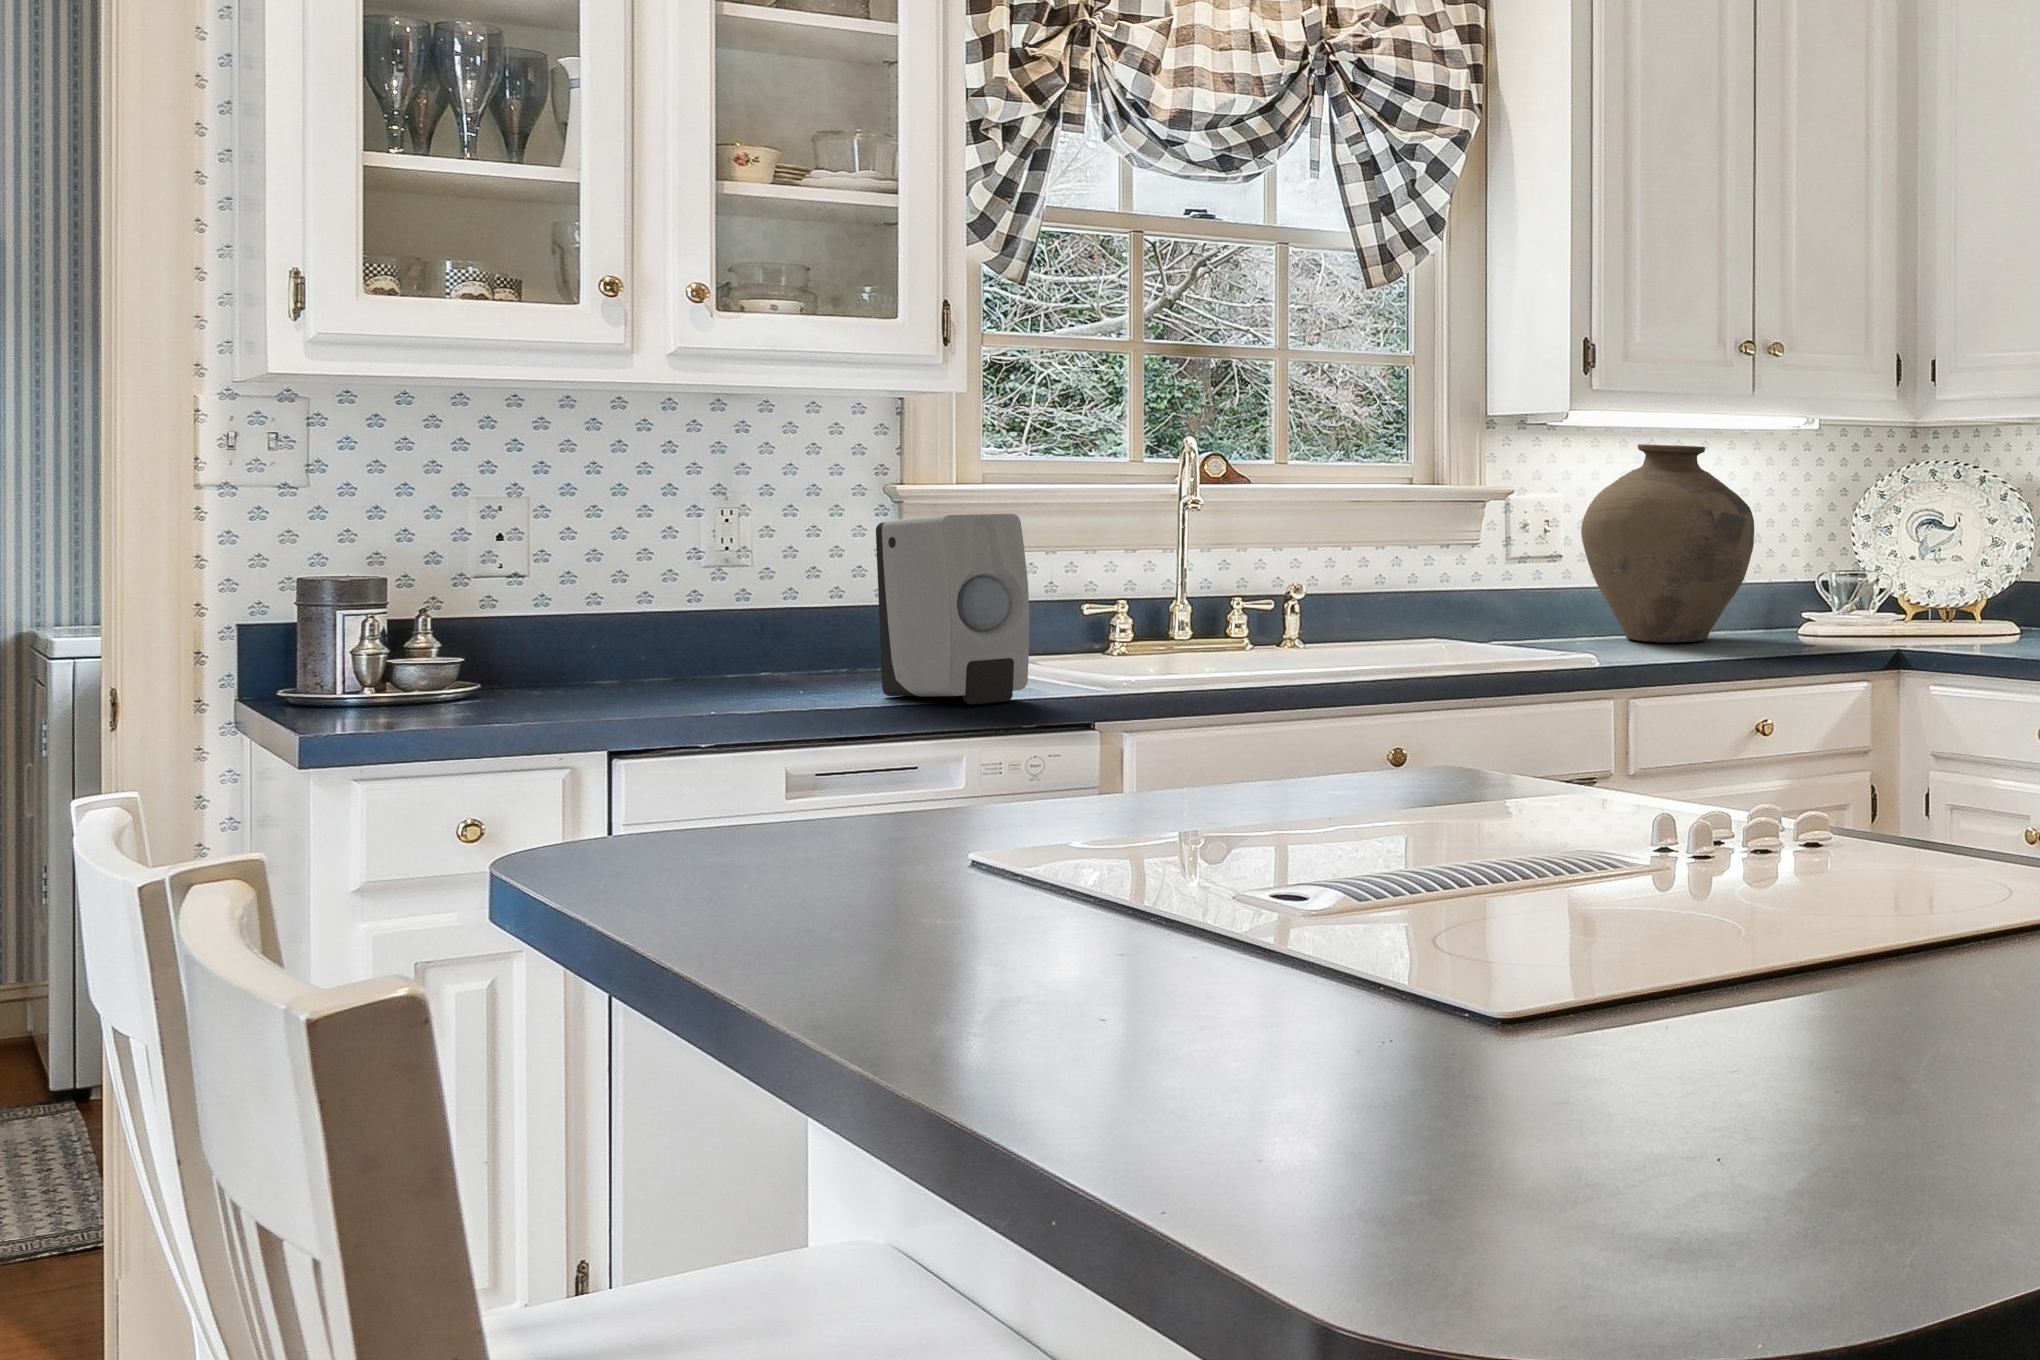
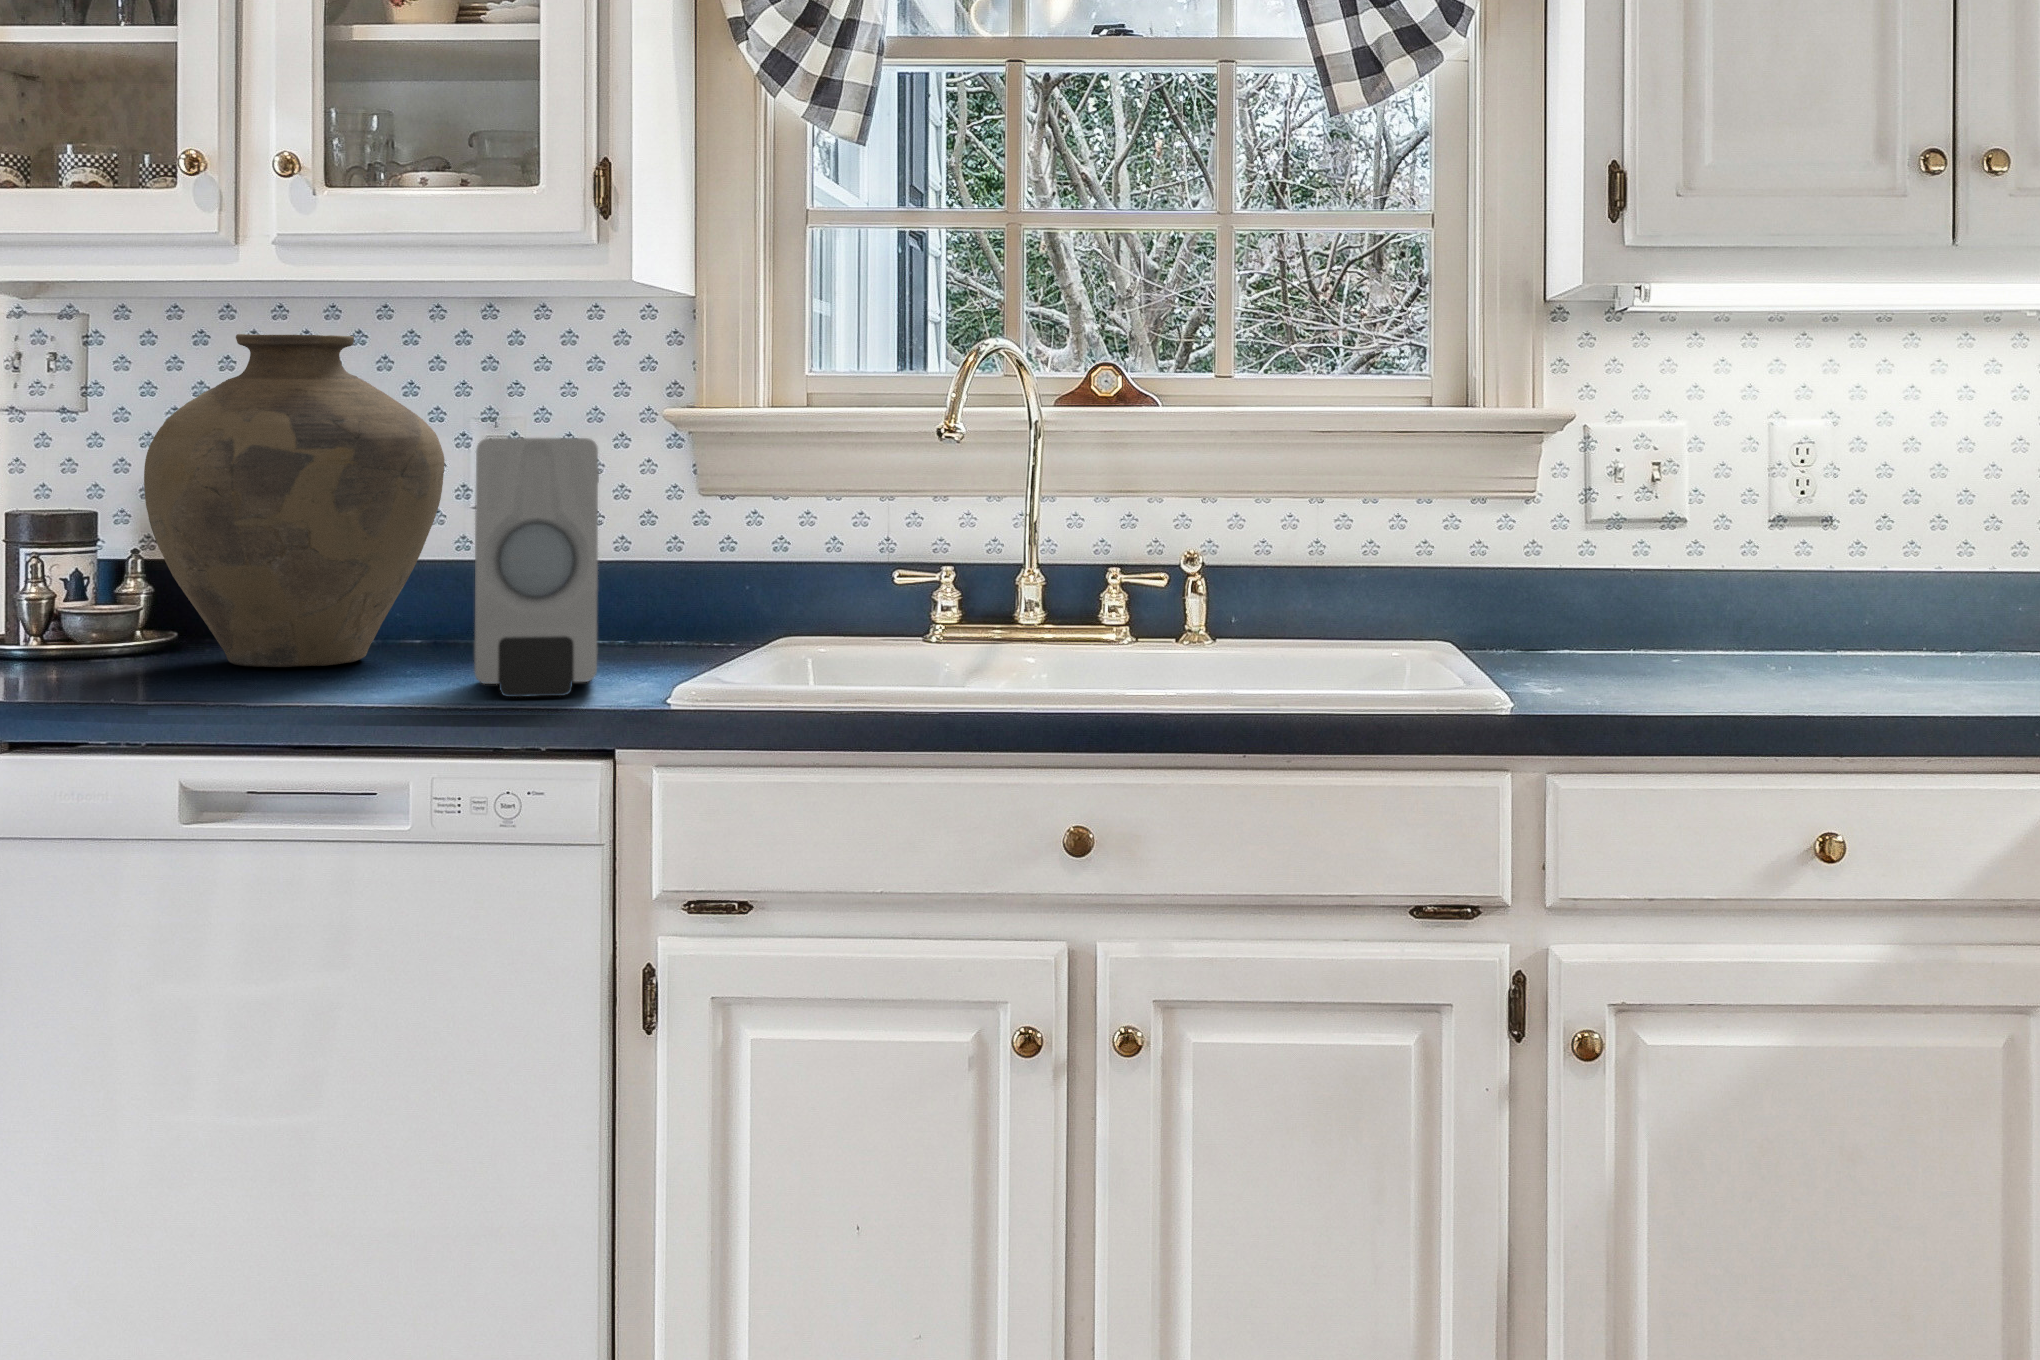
vase: present [1581,444,1754,643] -> present [144,334,445,667]

